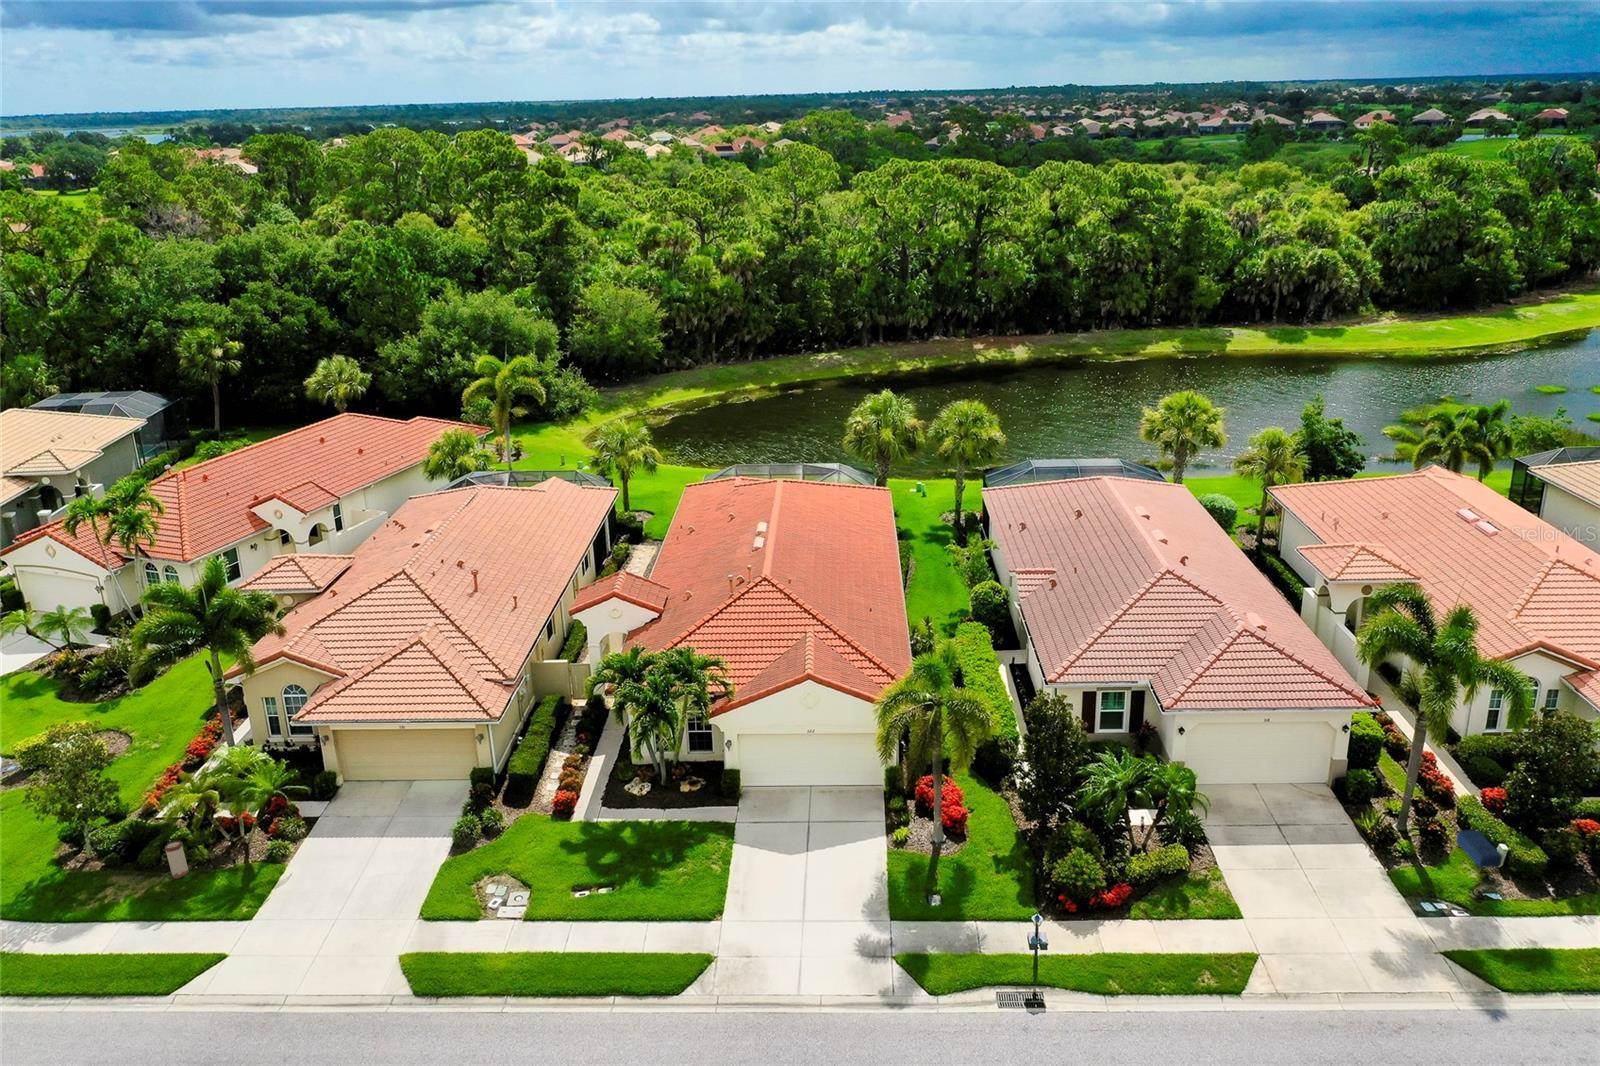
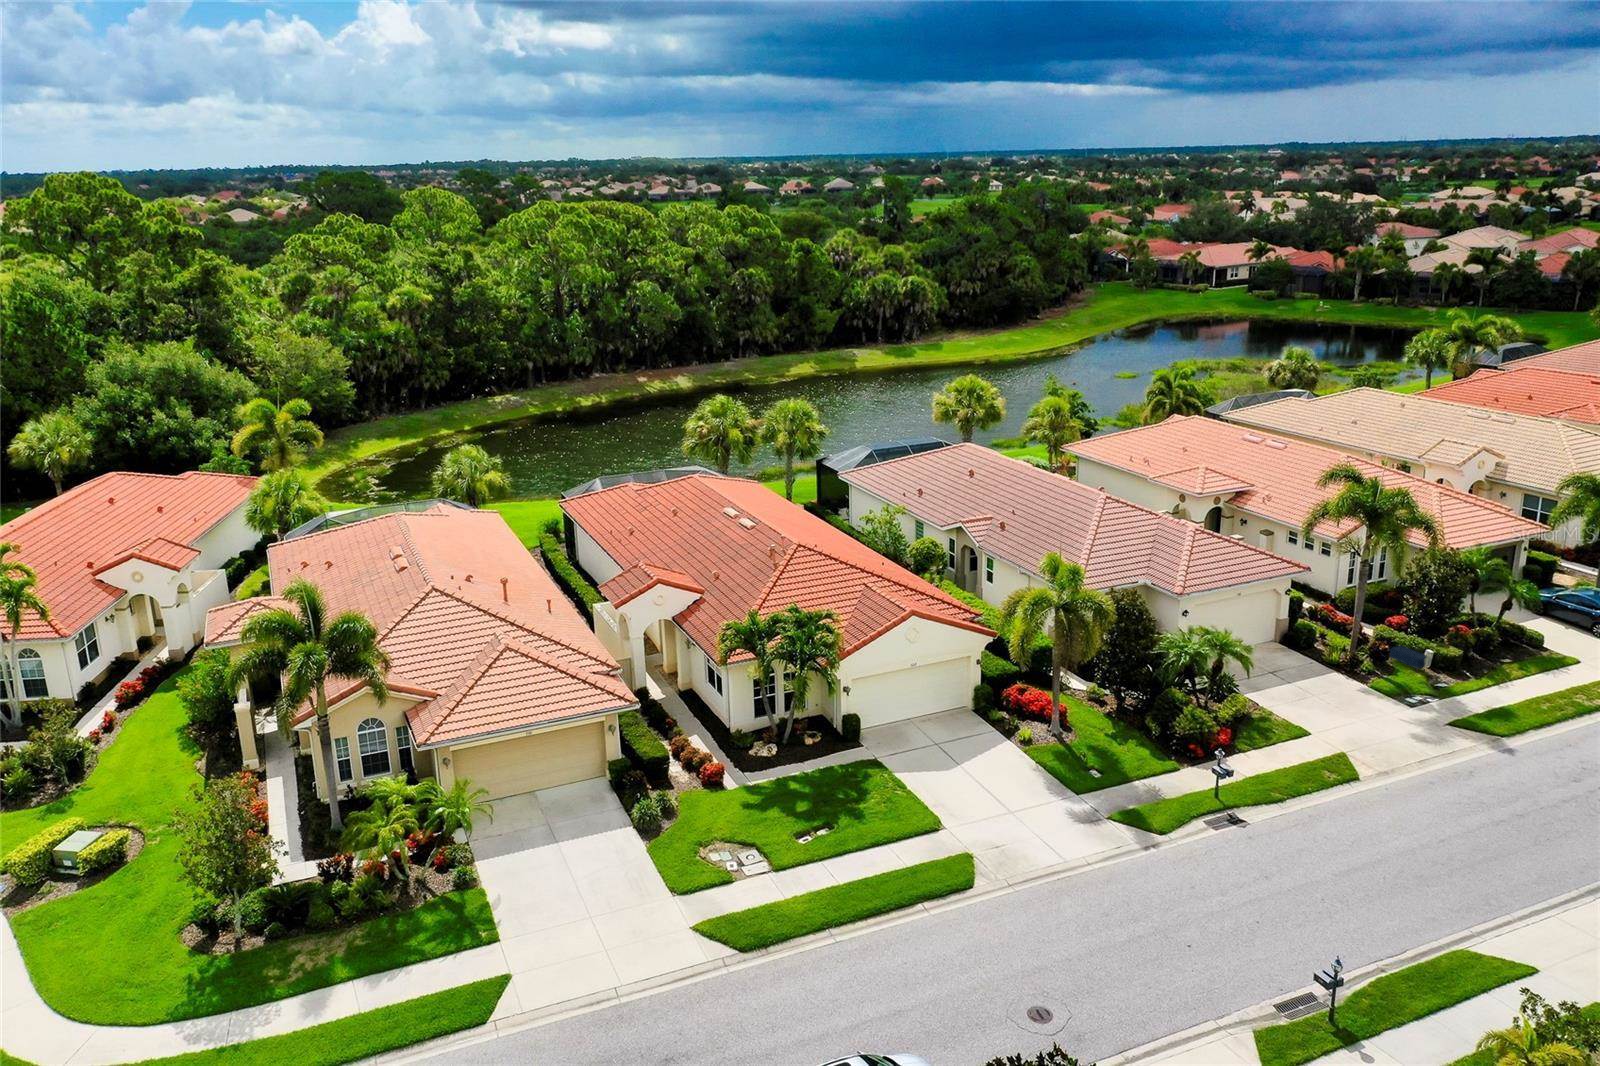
trash can: present [165,841,189,878] -> none [341,890,365,935]

